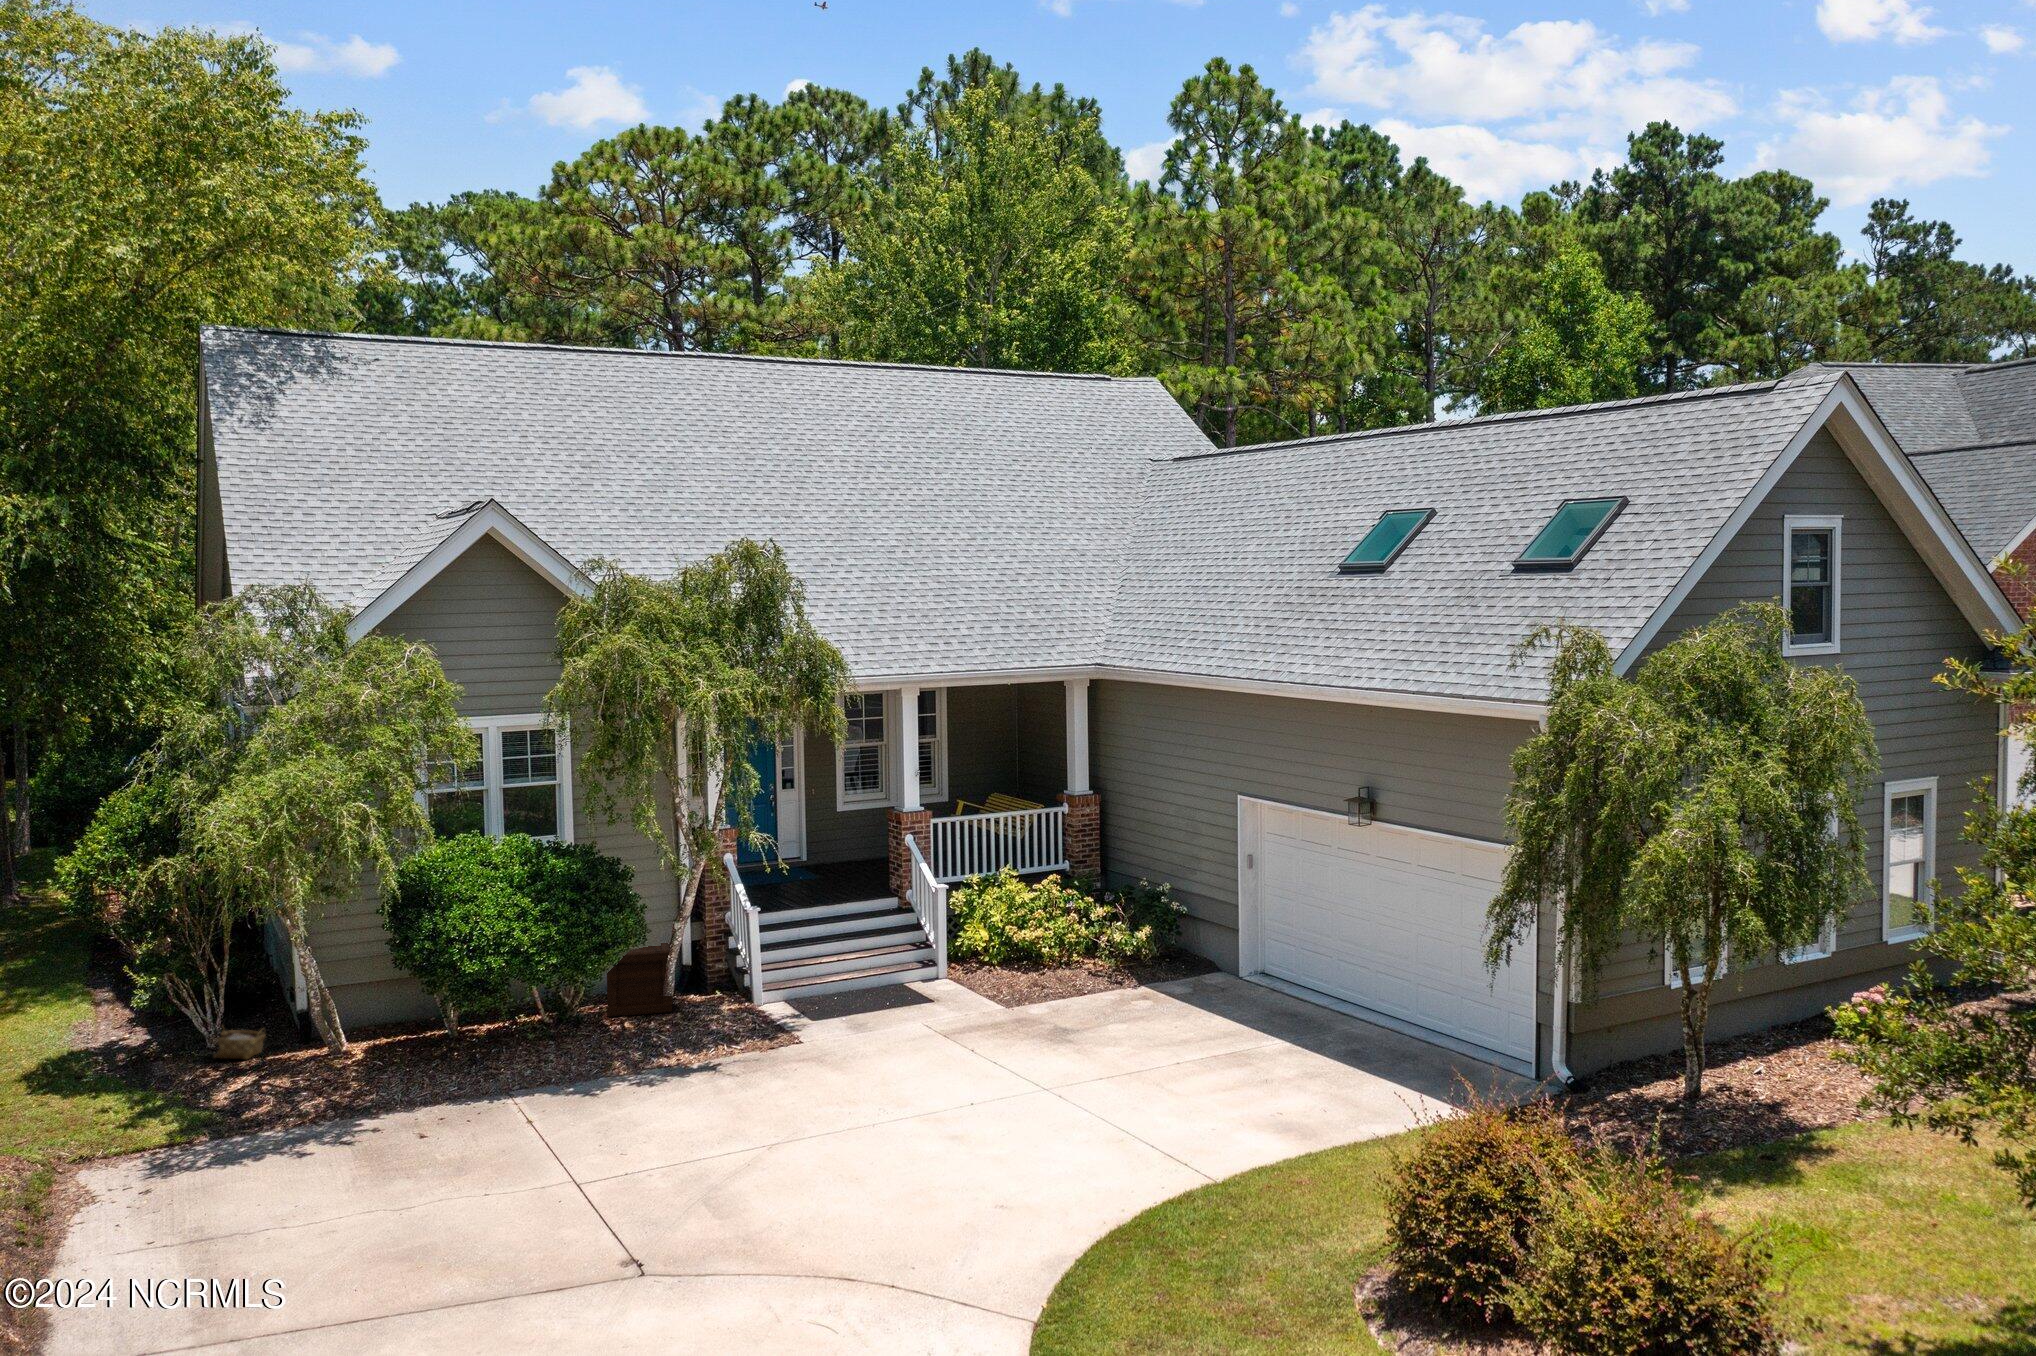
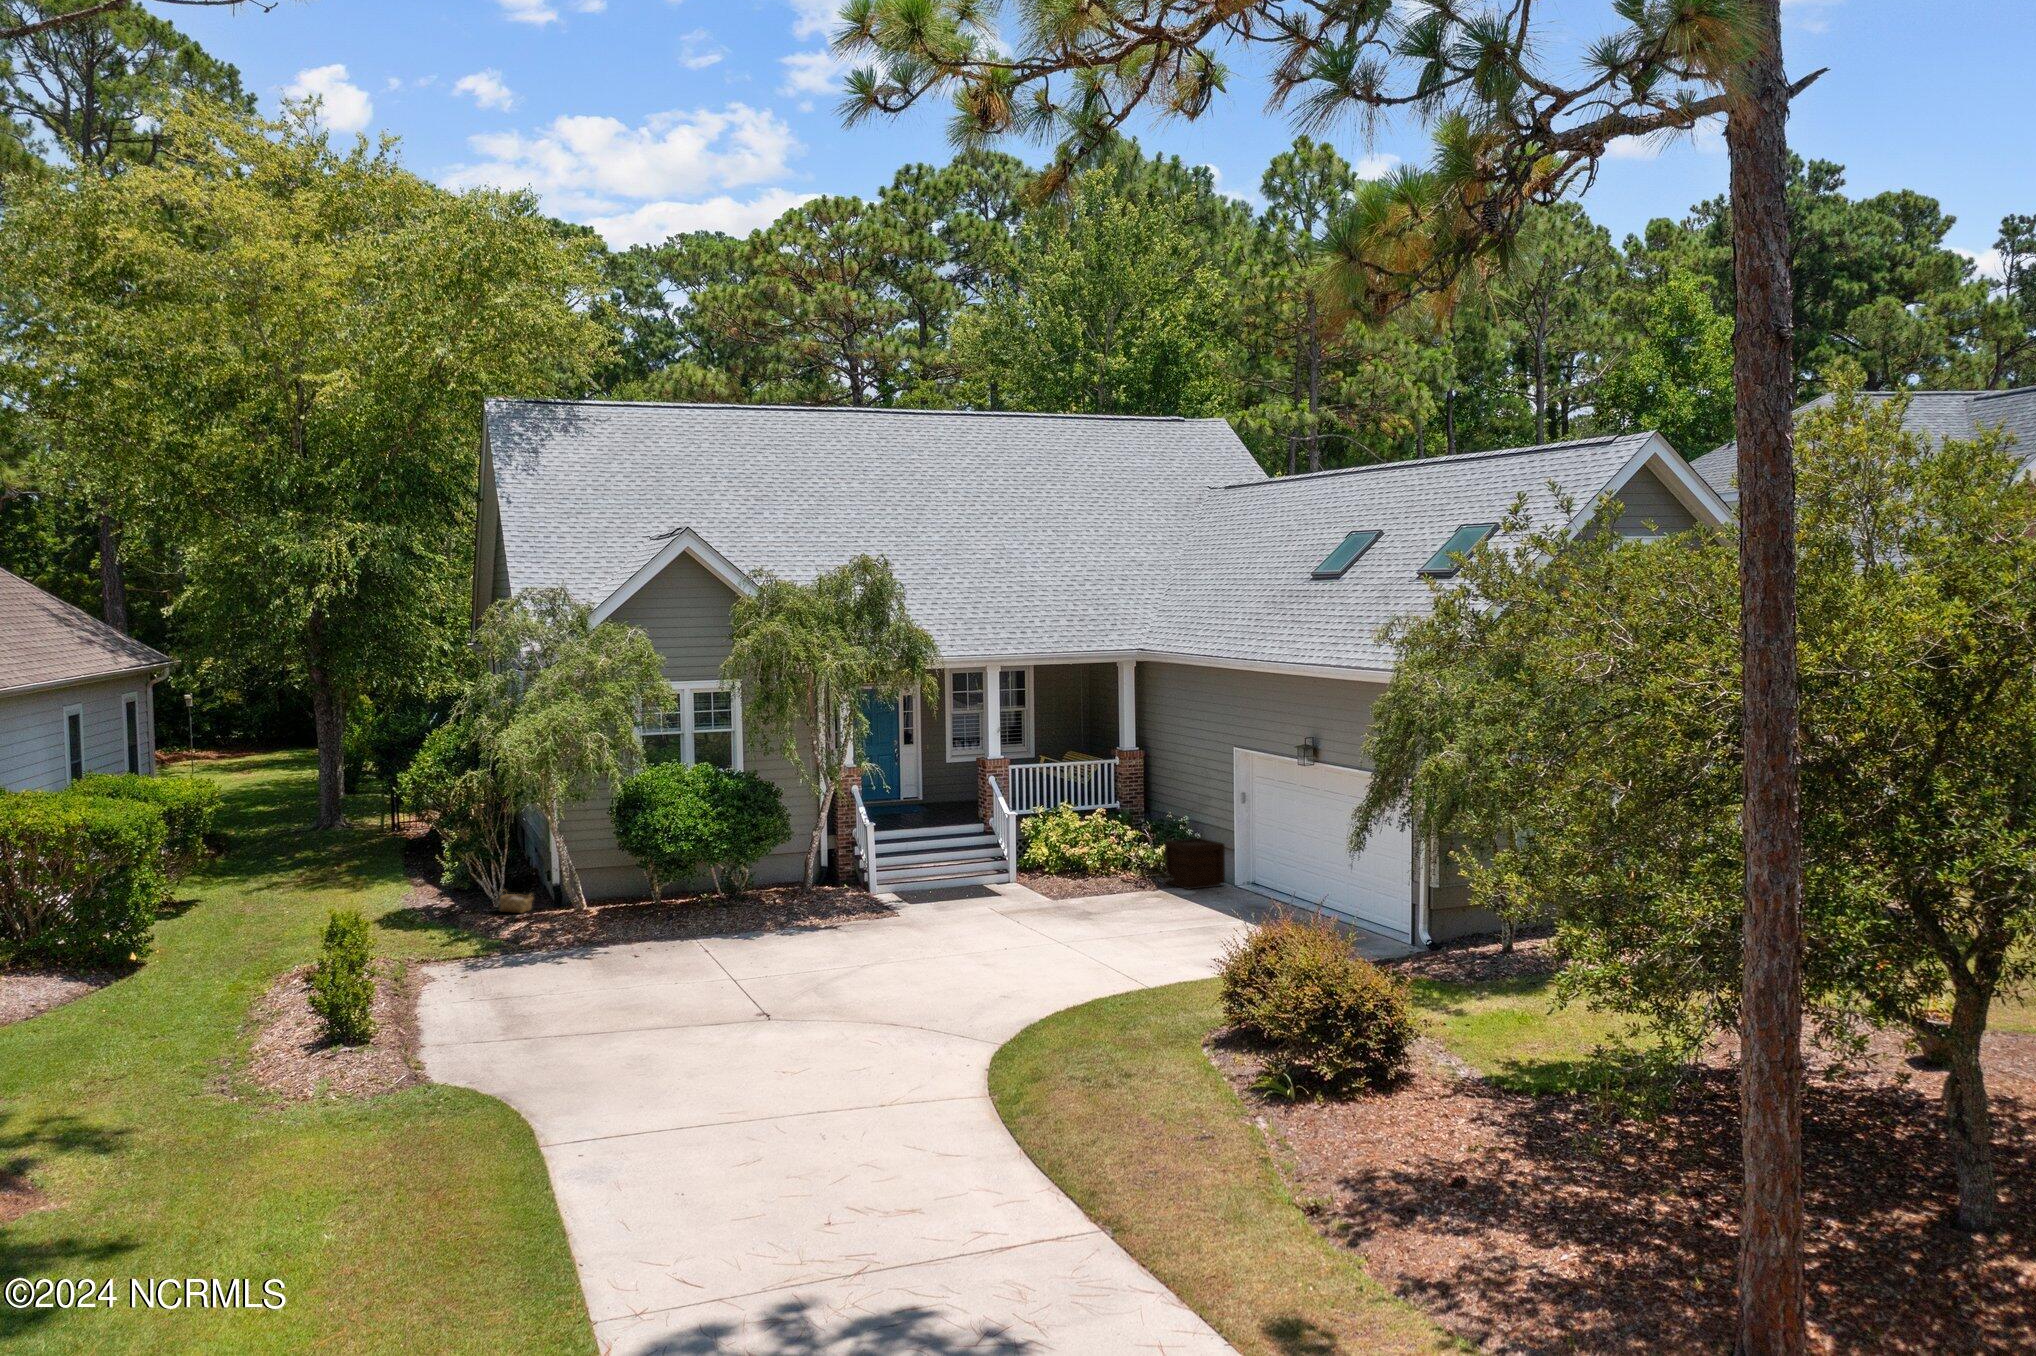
wooden crate: present [607,943,672,1017] -> present [1164,838,1225,889]

